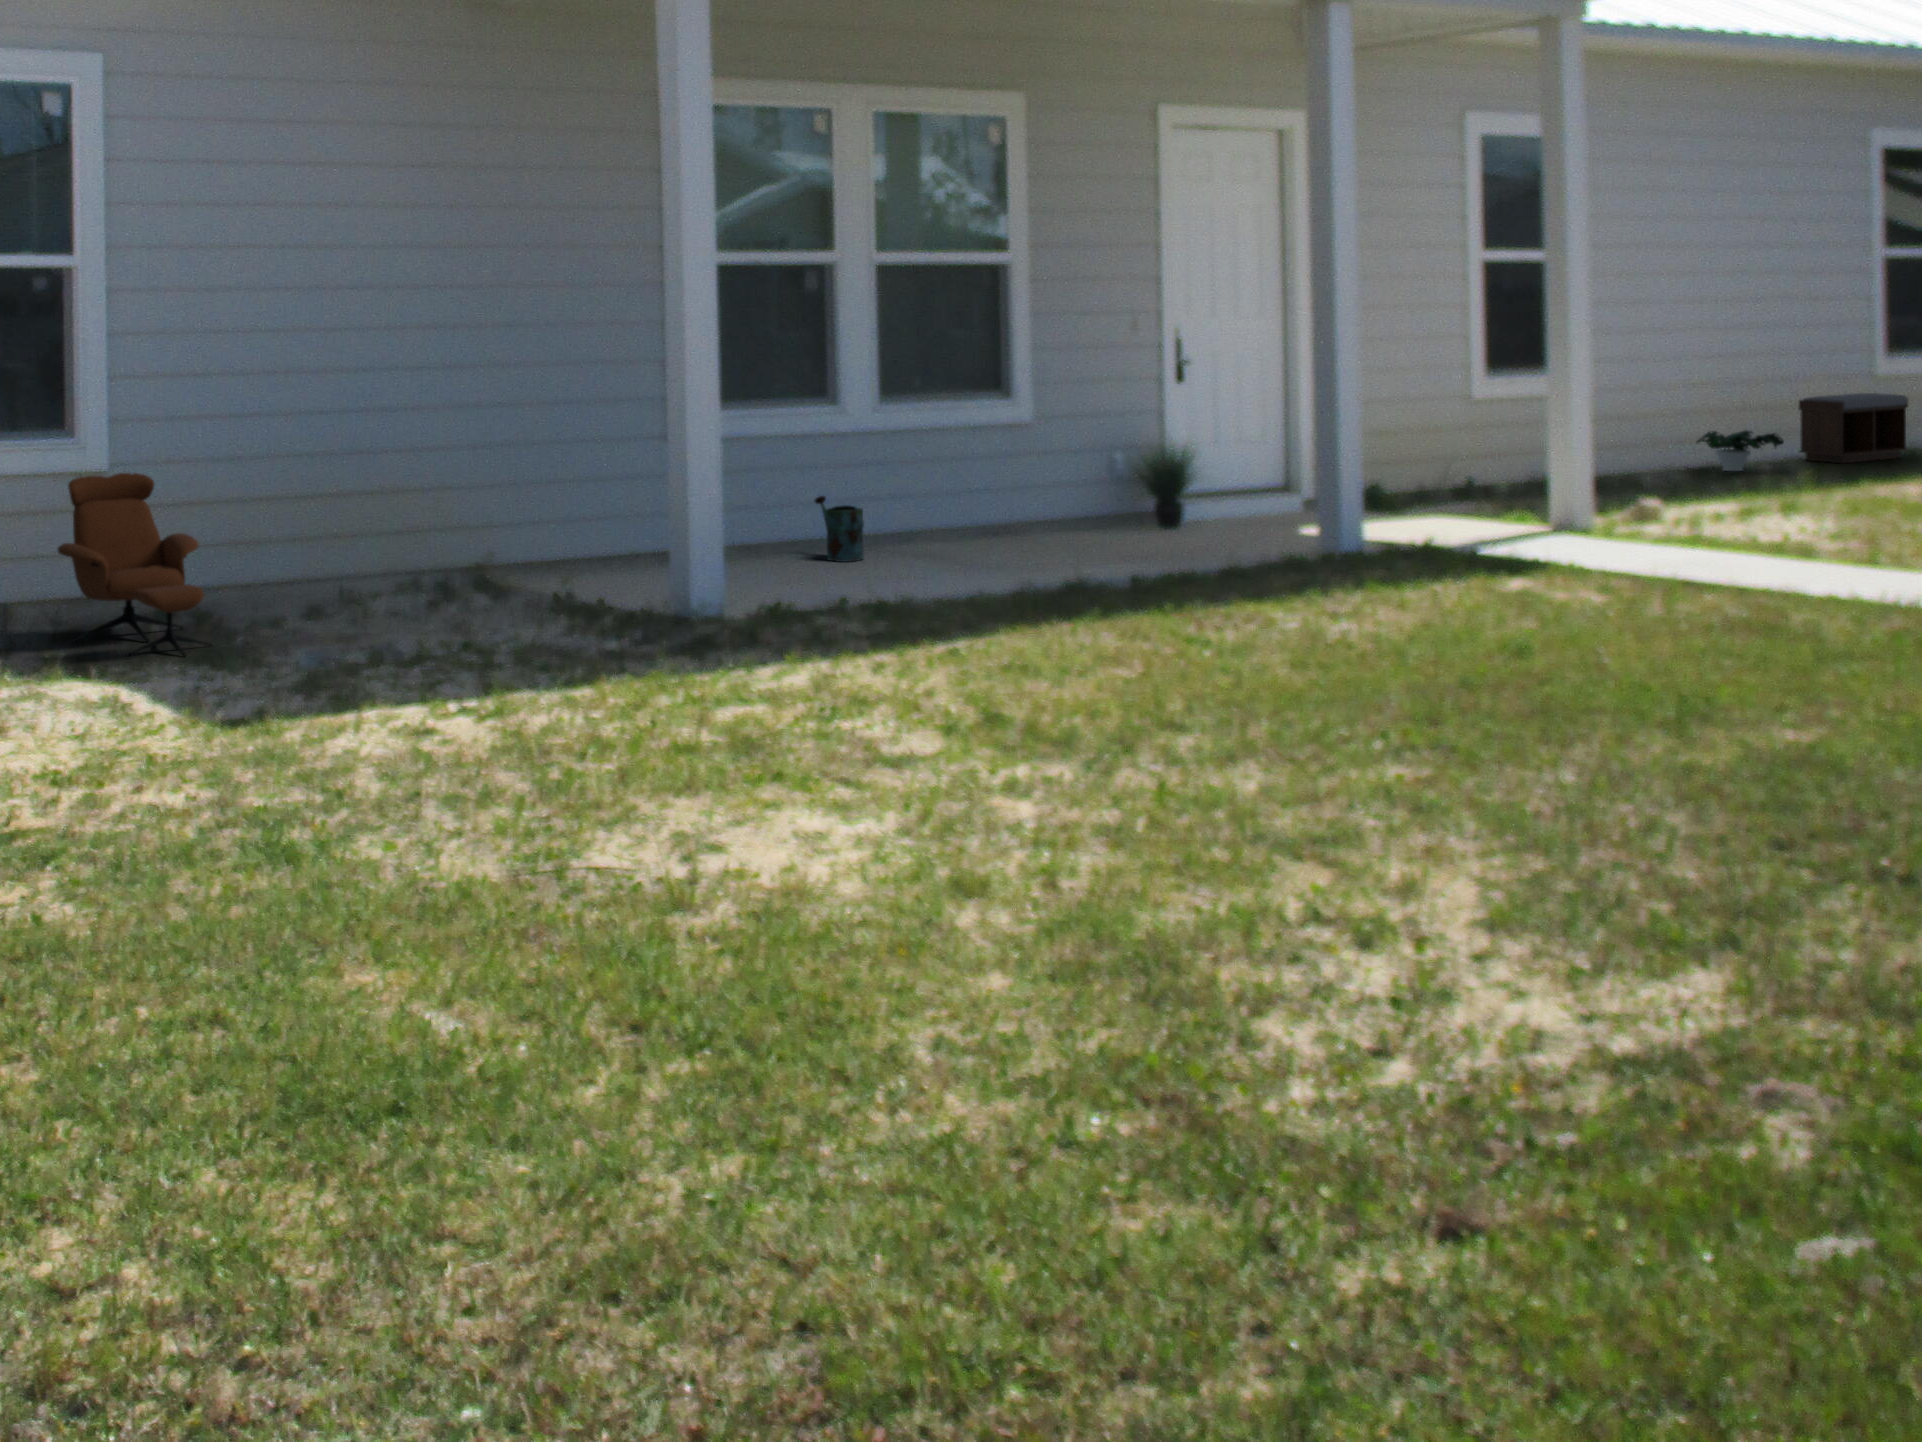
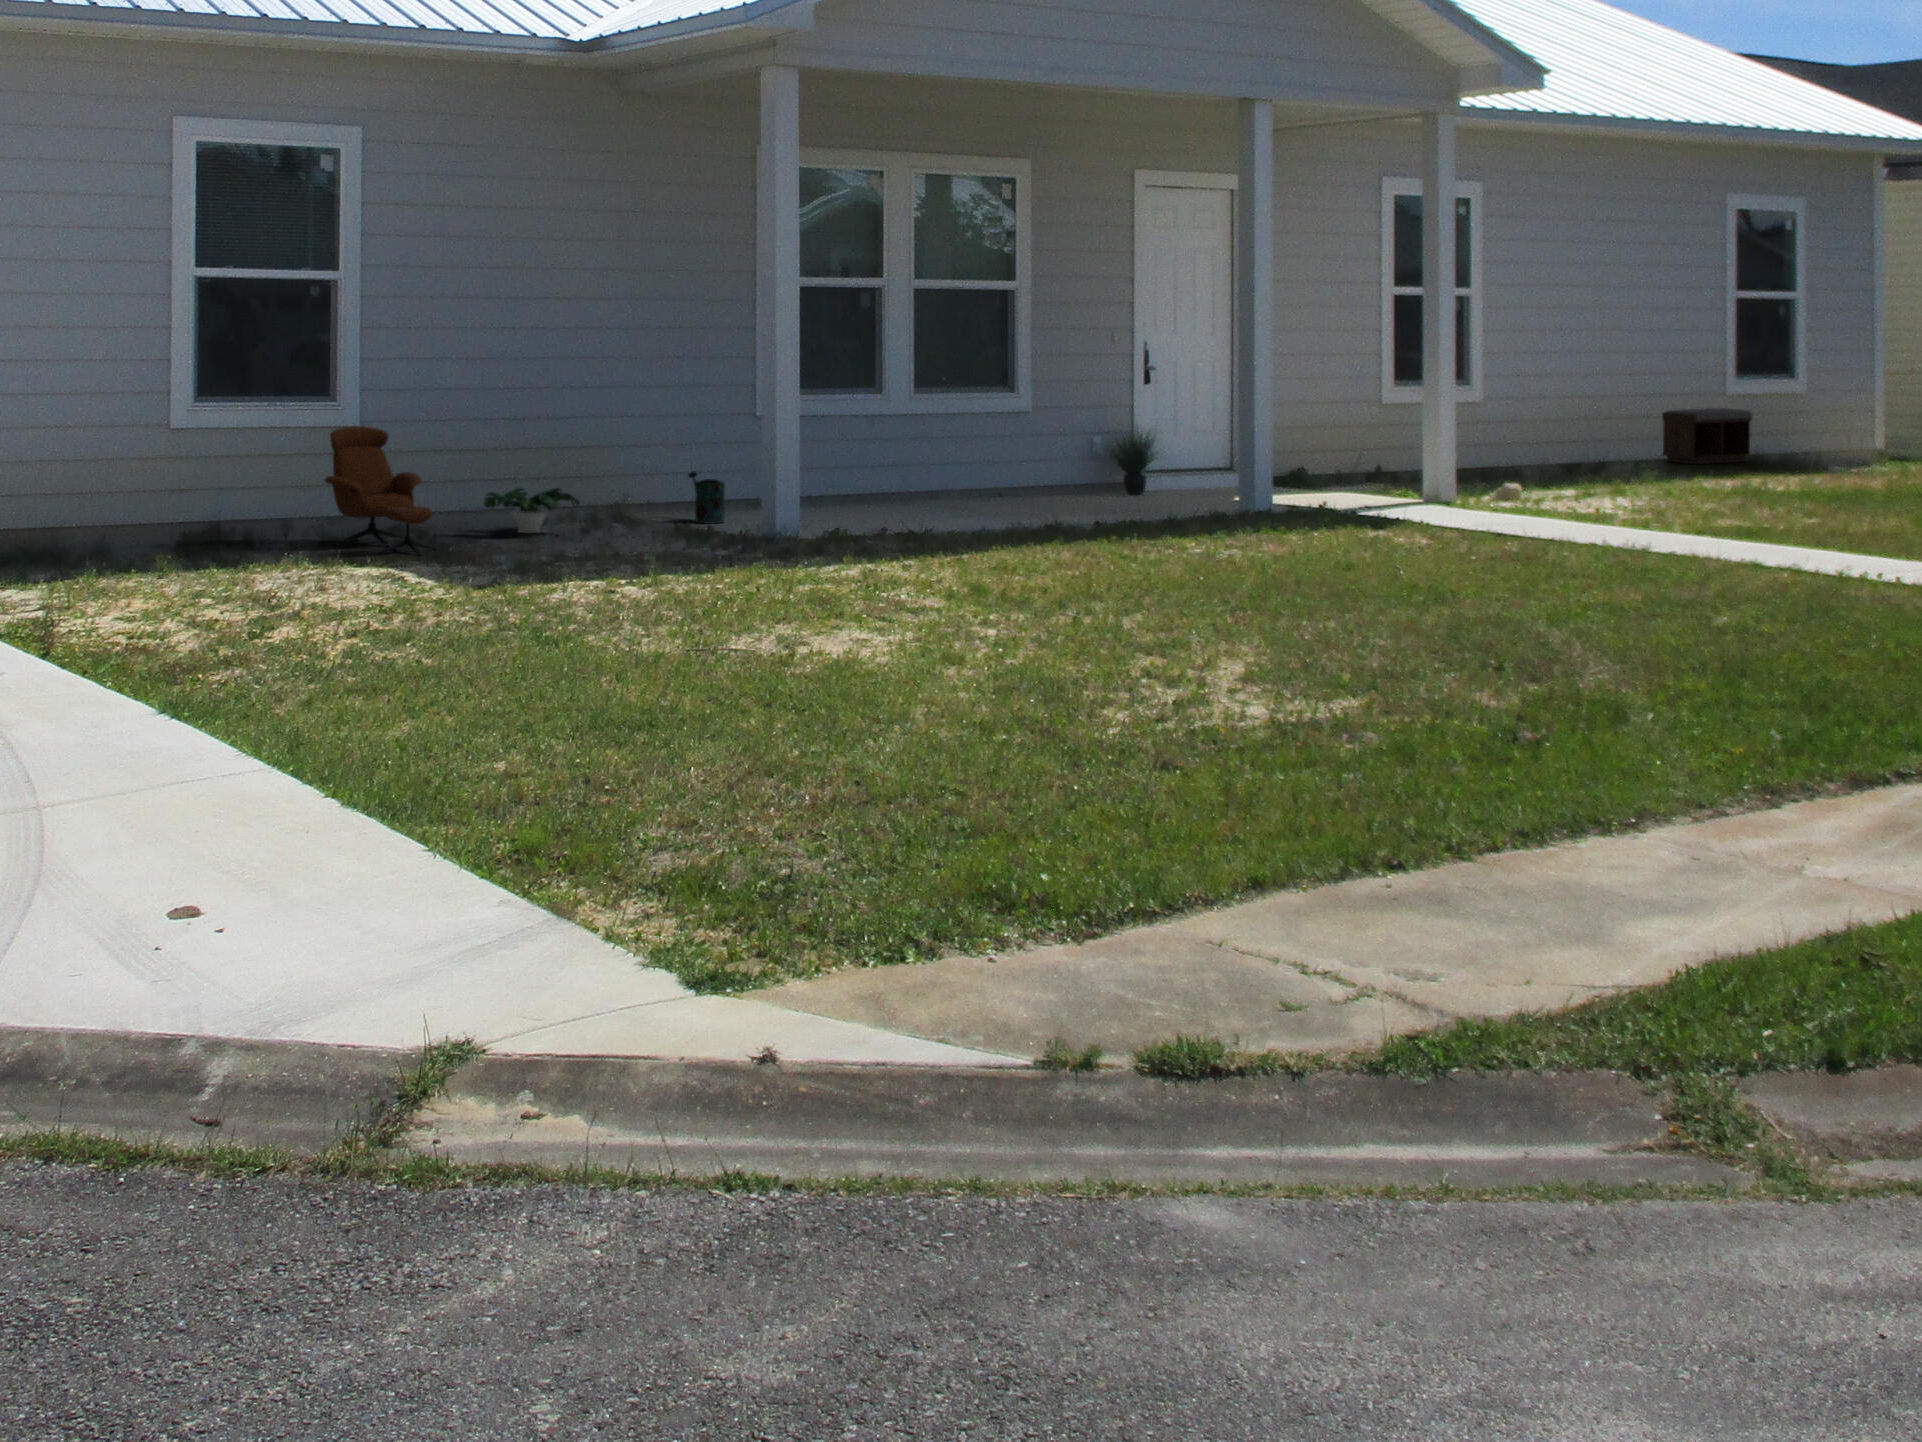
potted plant: present [1697,430,1784,471] -> present [484,488,579,533]
watering can: present [815,496,864,562] -> present [688,472,725,524]

